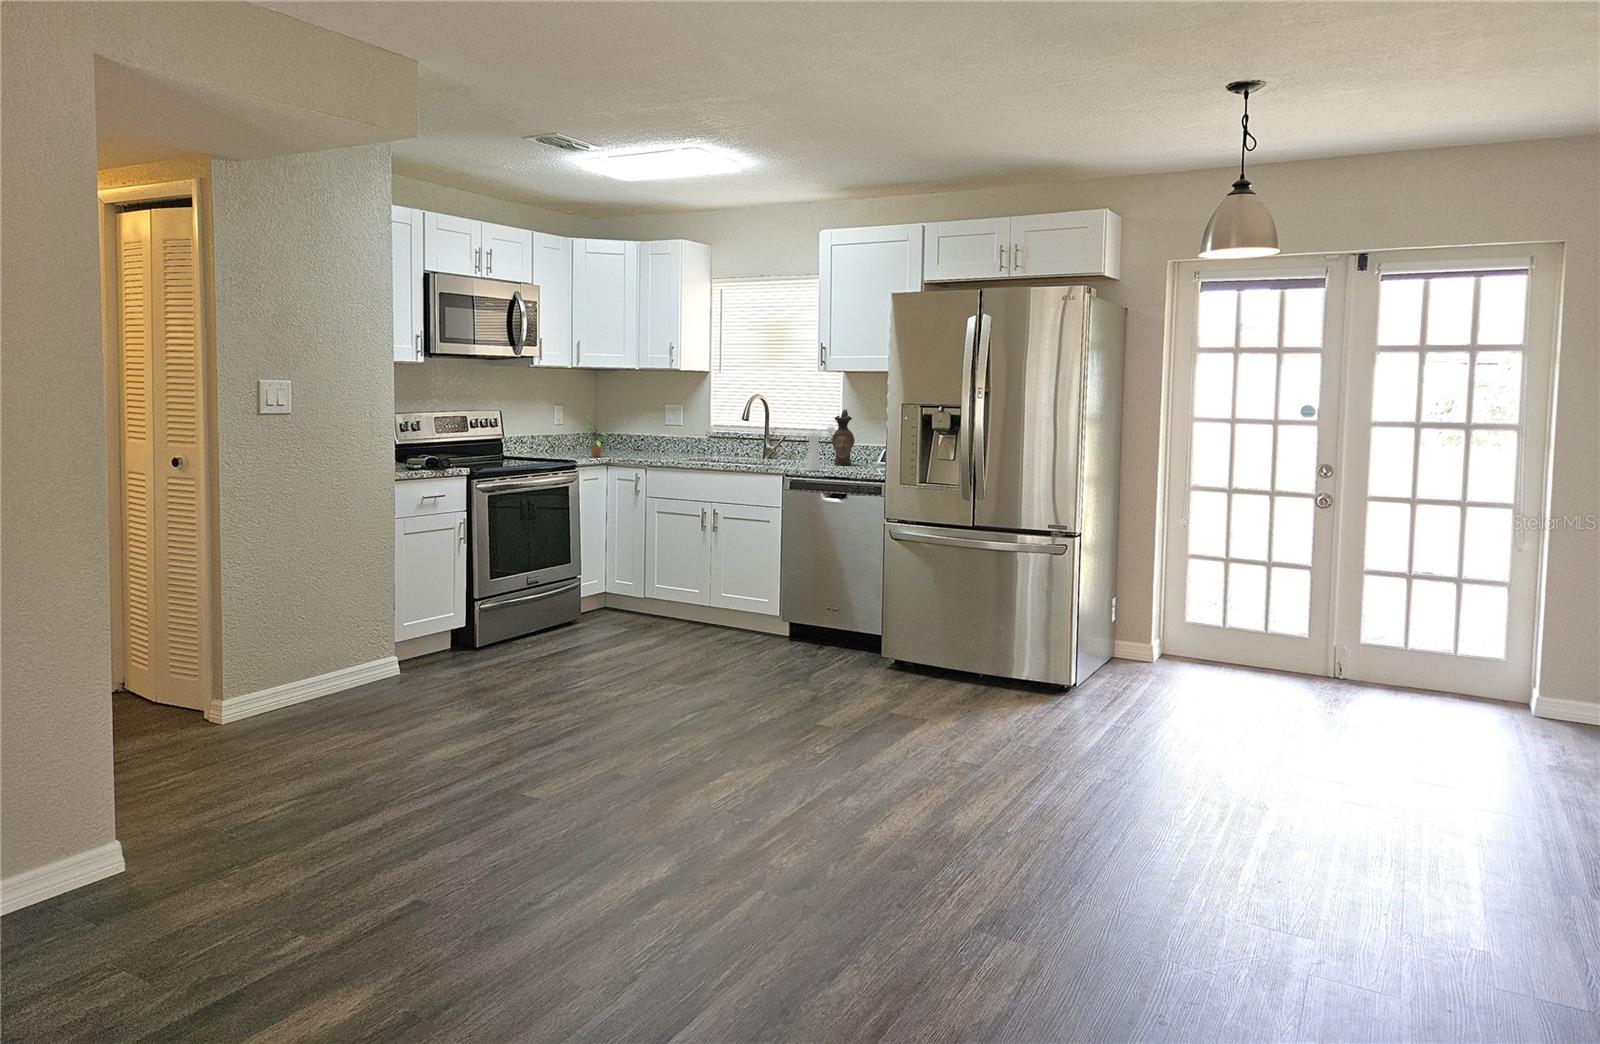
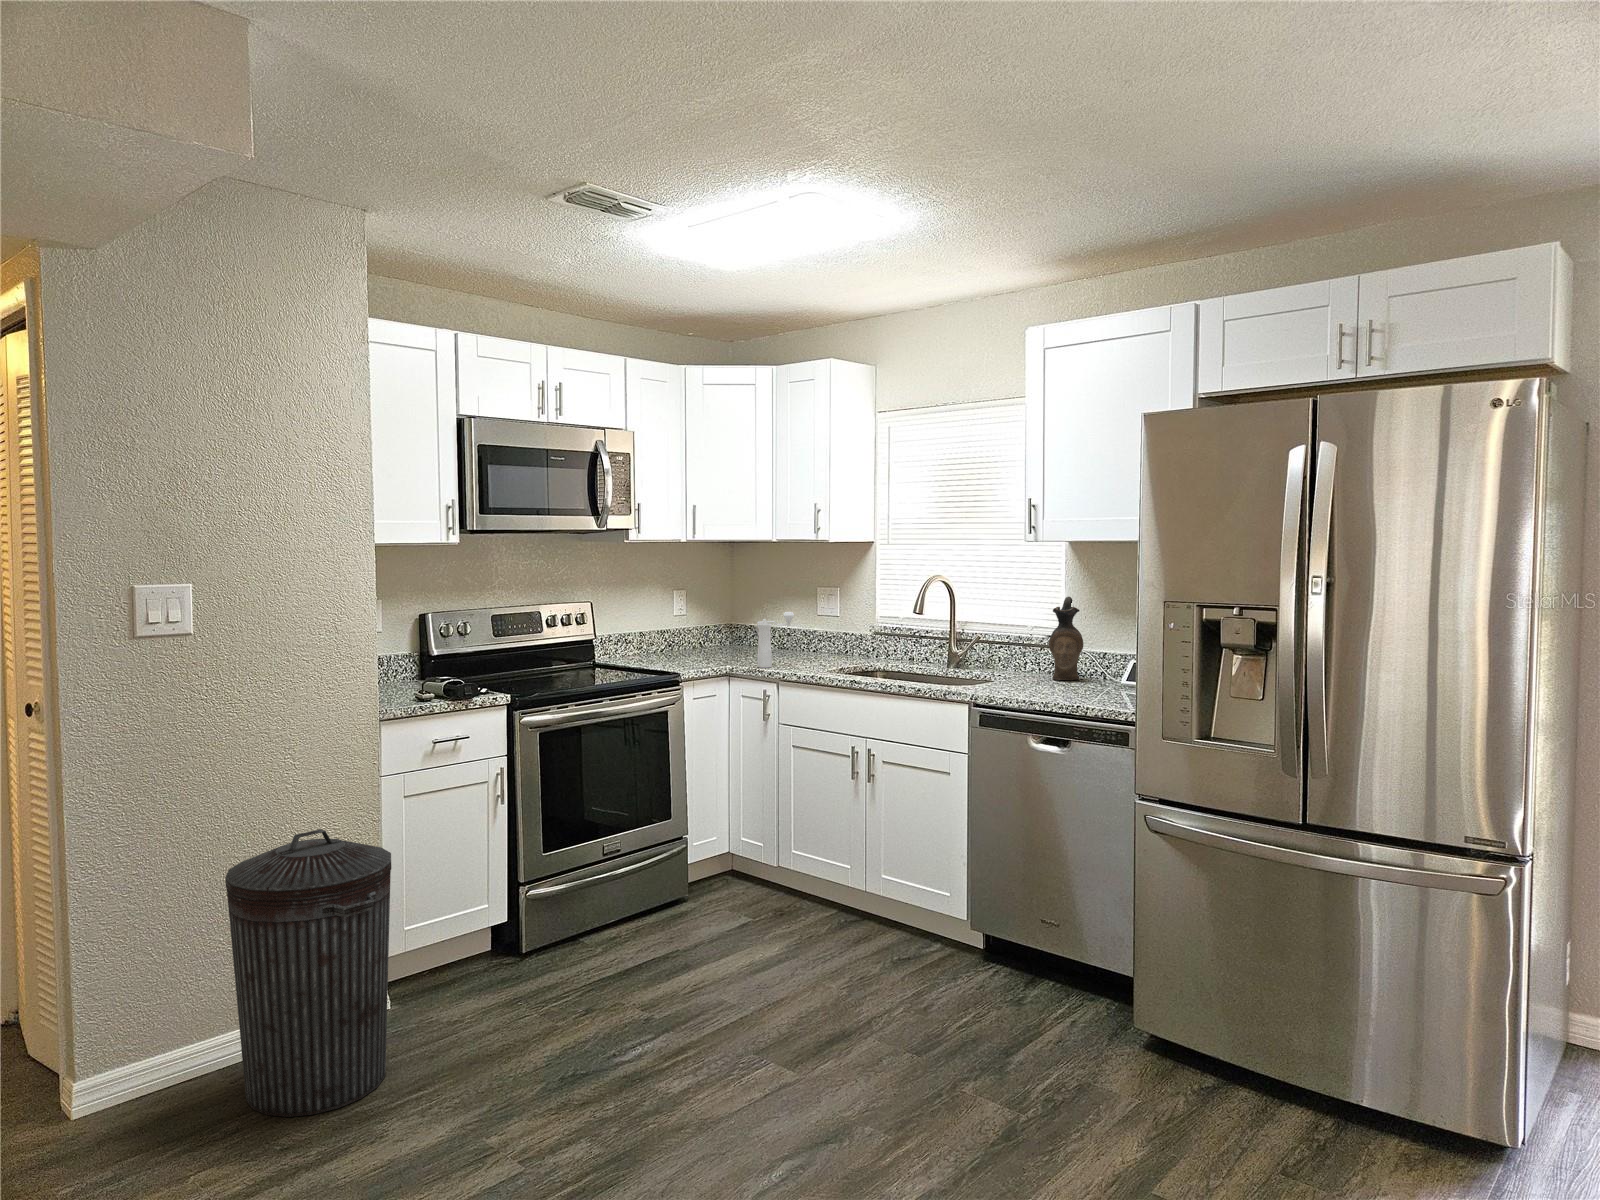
potted plant: present [580,416,610,457] -> none [695,602,743,660]
pepper mill: present [808,426,835,471] -> present [757,612,794,668]
trash can: none [323,541,427,713] -> present [225,829,391,1117]

